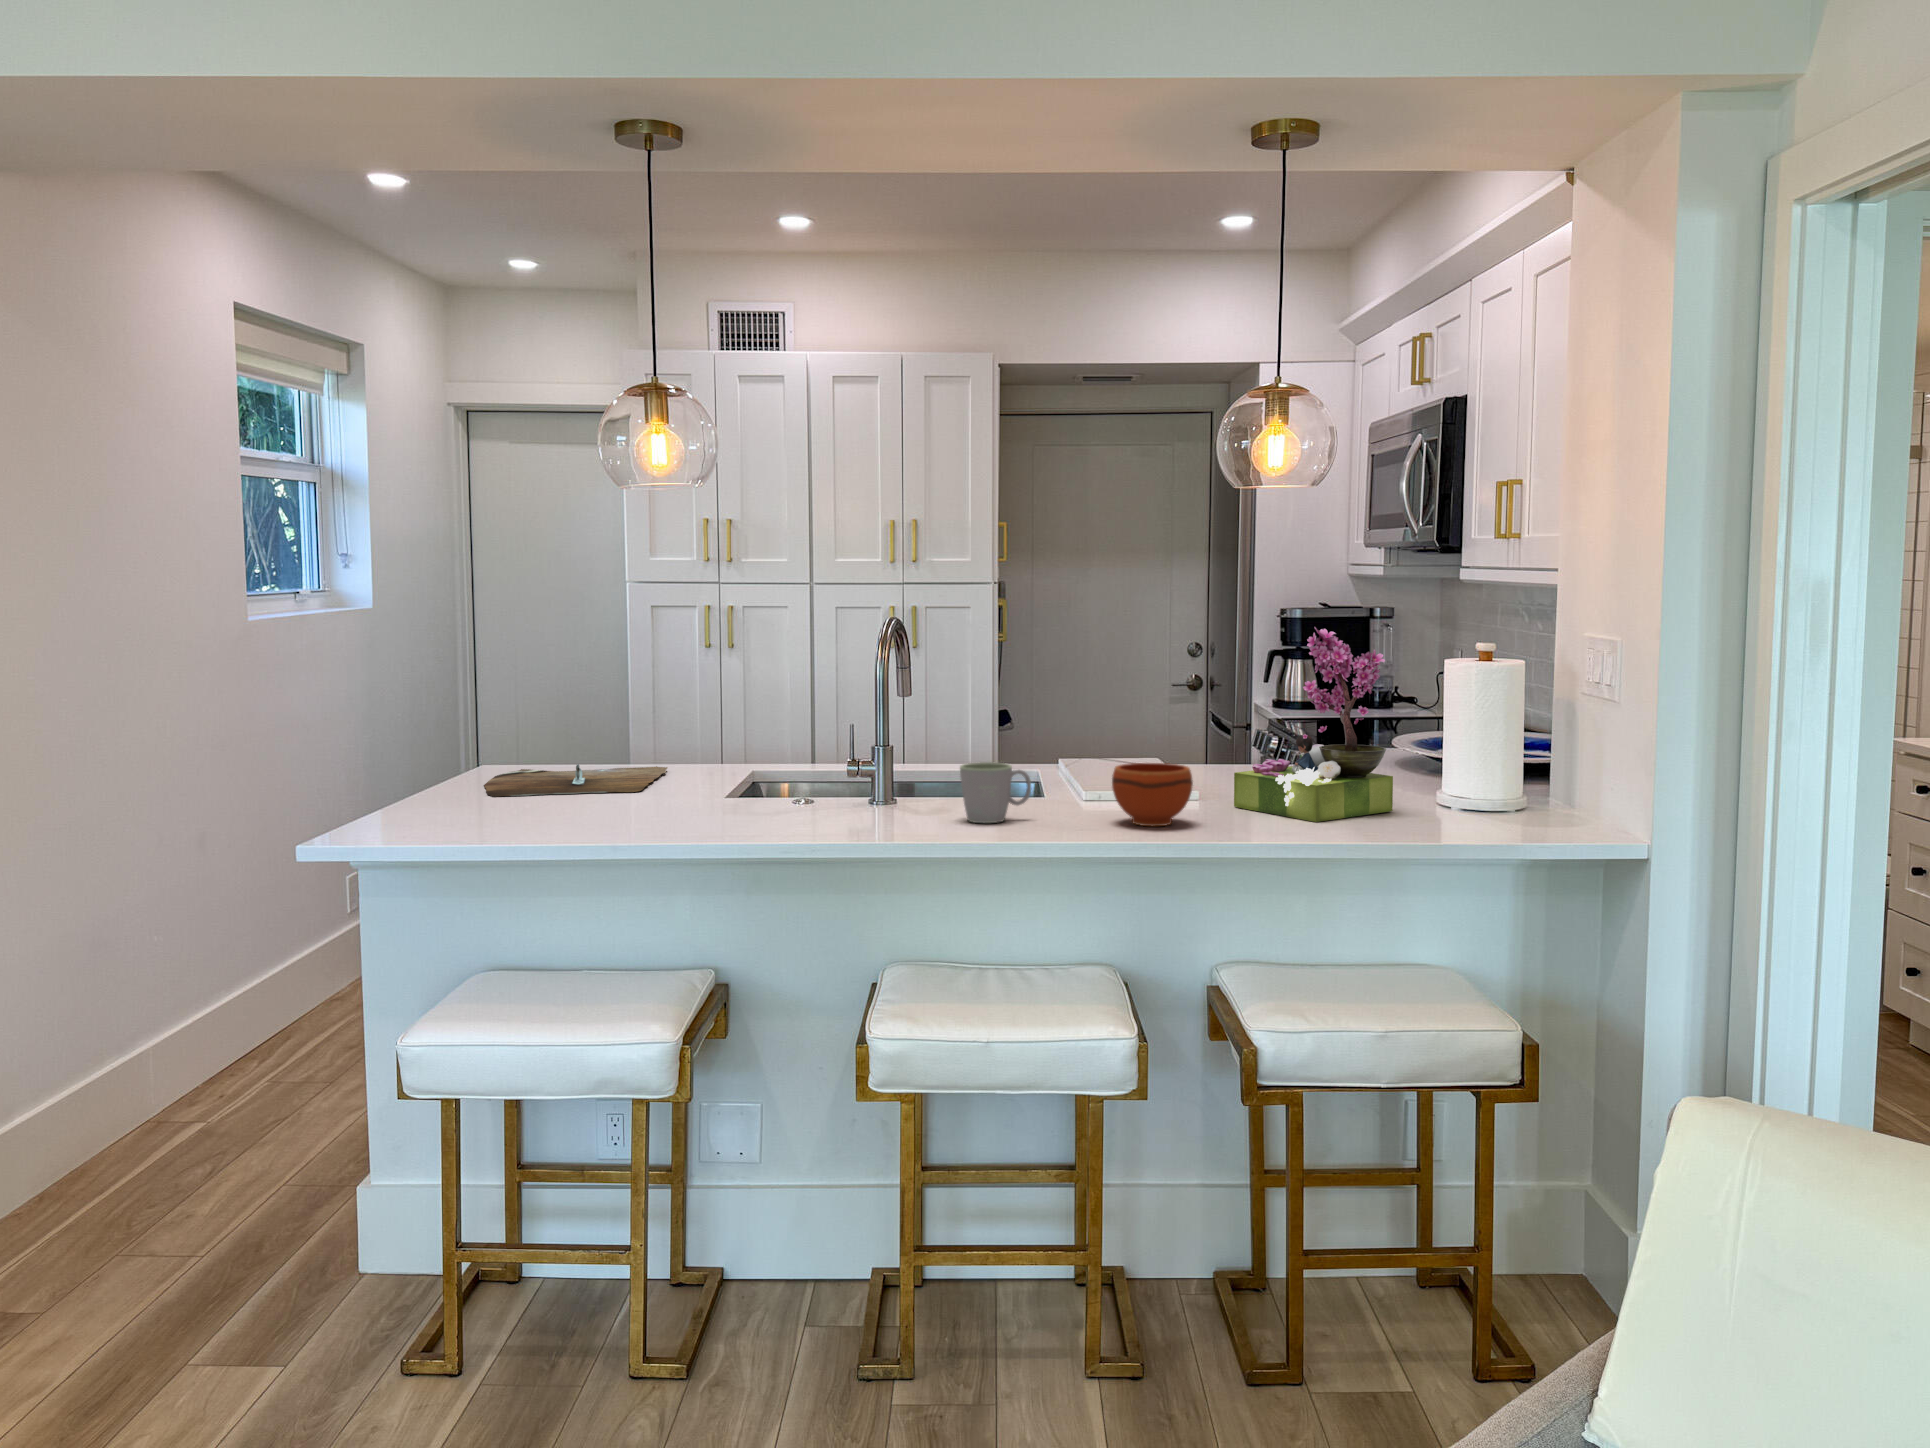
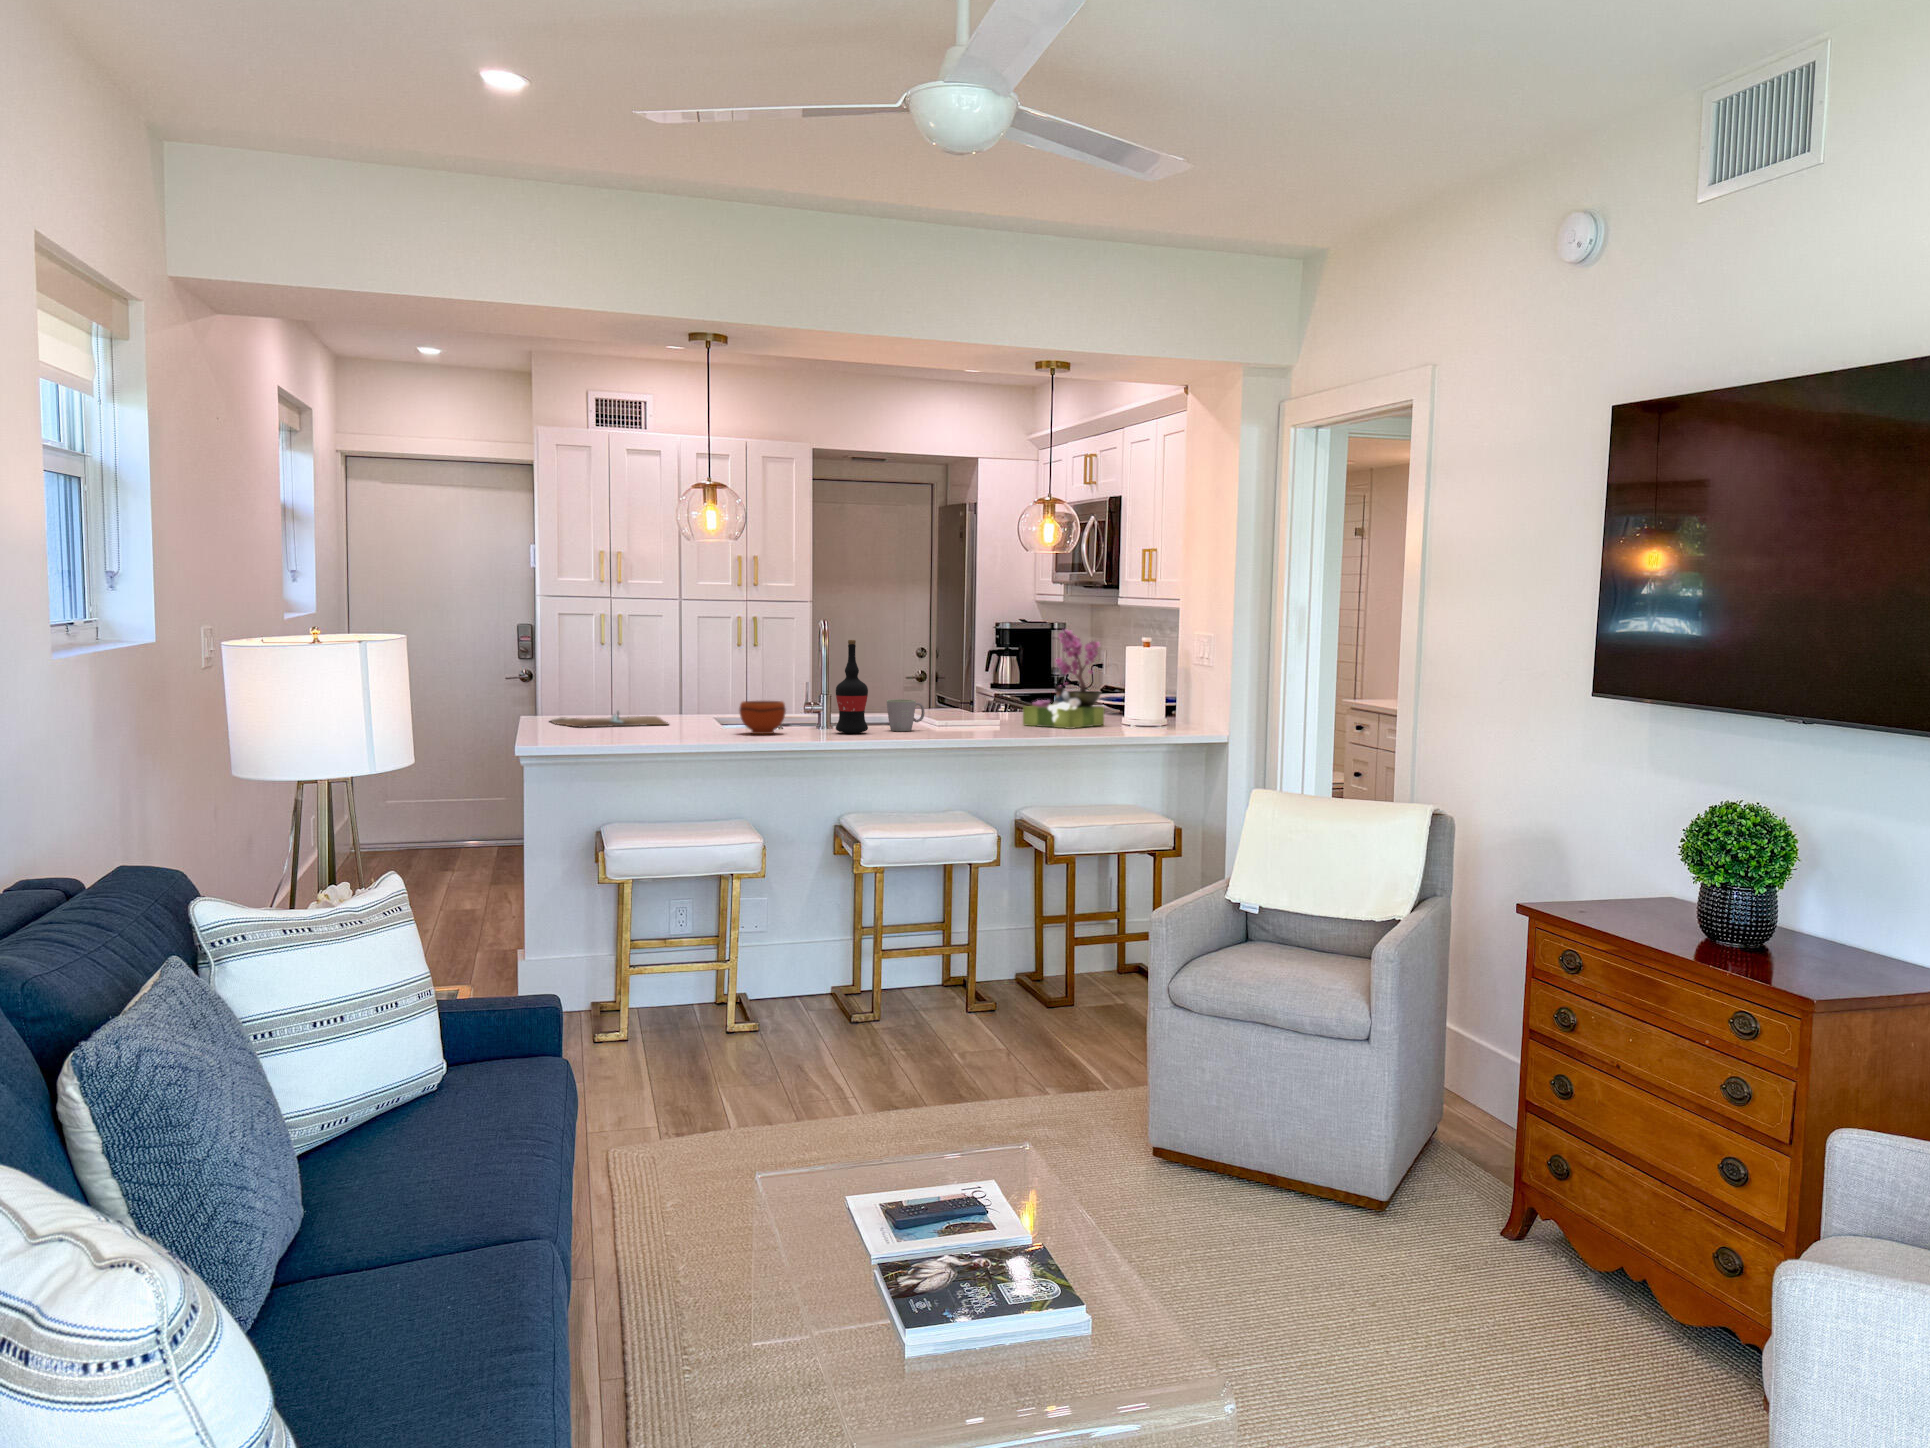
wine bottle: none [854,658,913,829] -> present [836,640,868,733]
bowl: present [1112,763,1193,826] -> present [739,701,786,734]

